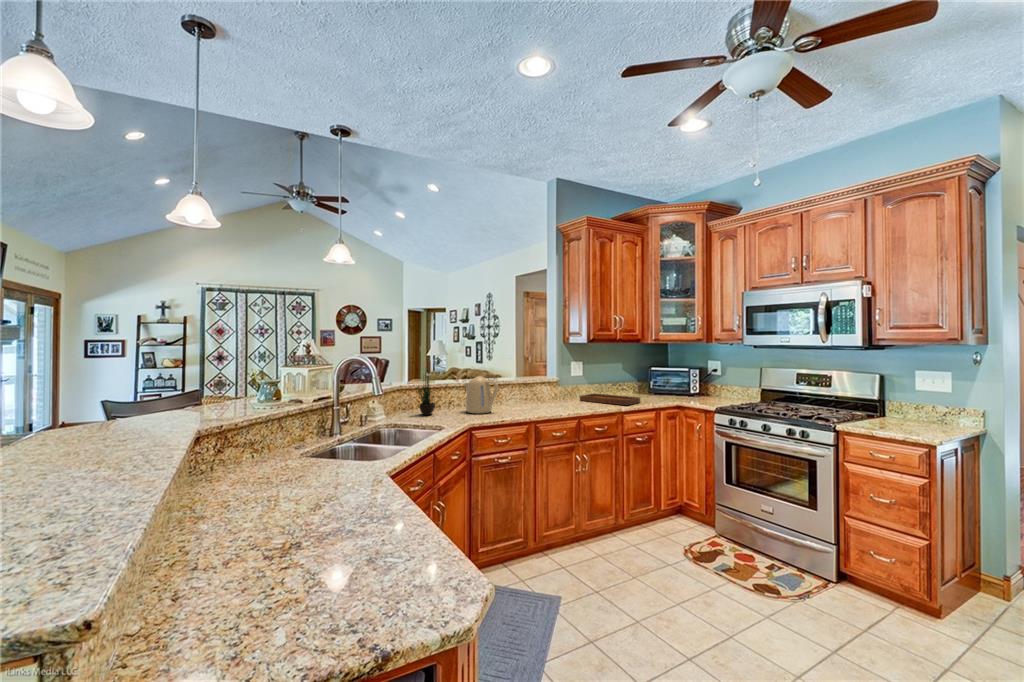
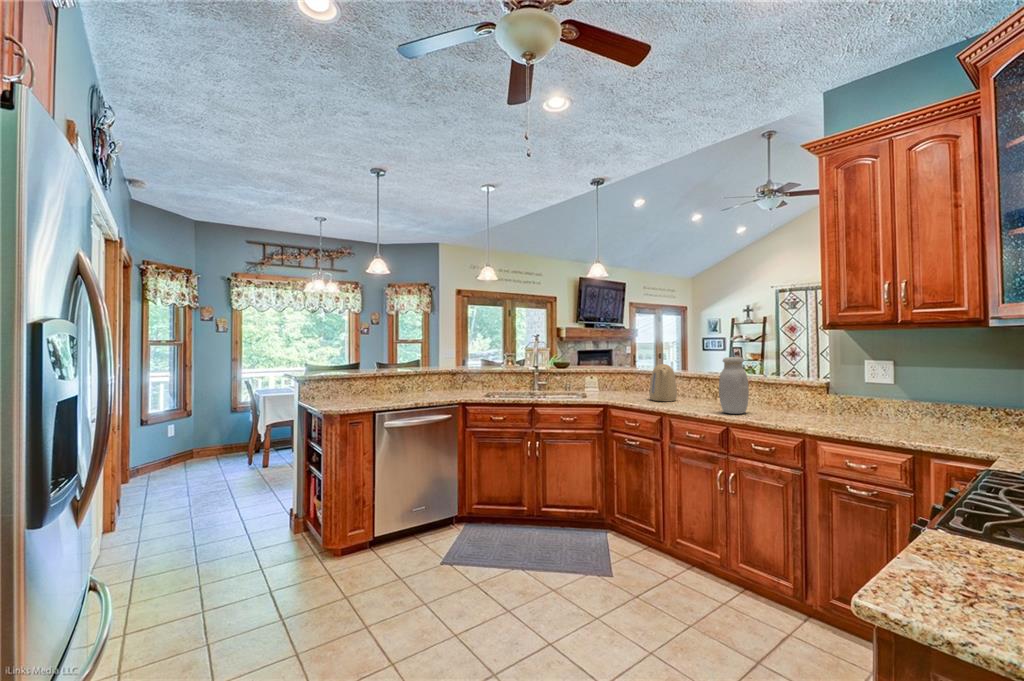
jar: none [559,365,582,409] -> present [719,357,749,414]
potted plant: present [417,373,436,415] -> none [618,347,644,396]
tray: present [580,383,640,405] -> none [804,393,860,429]

